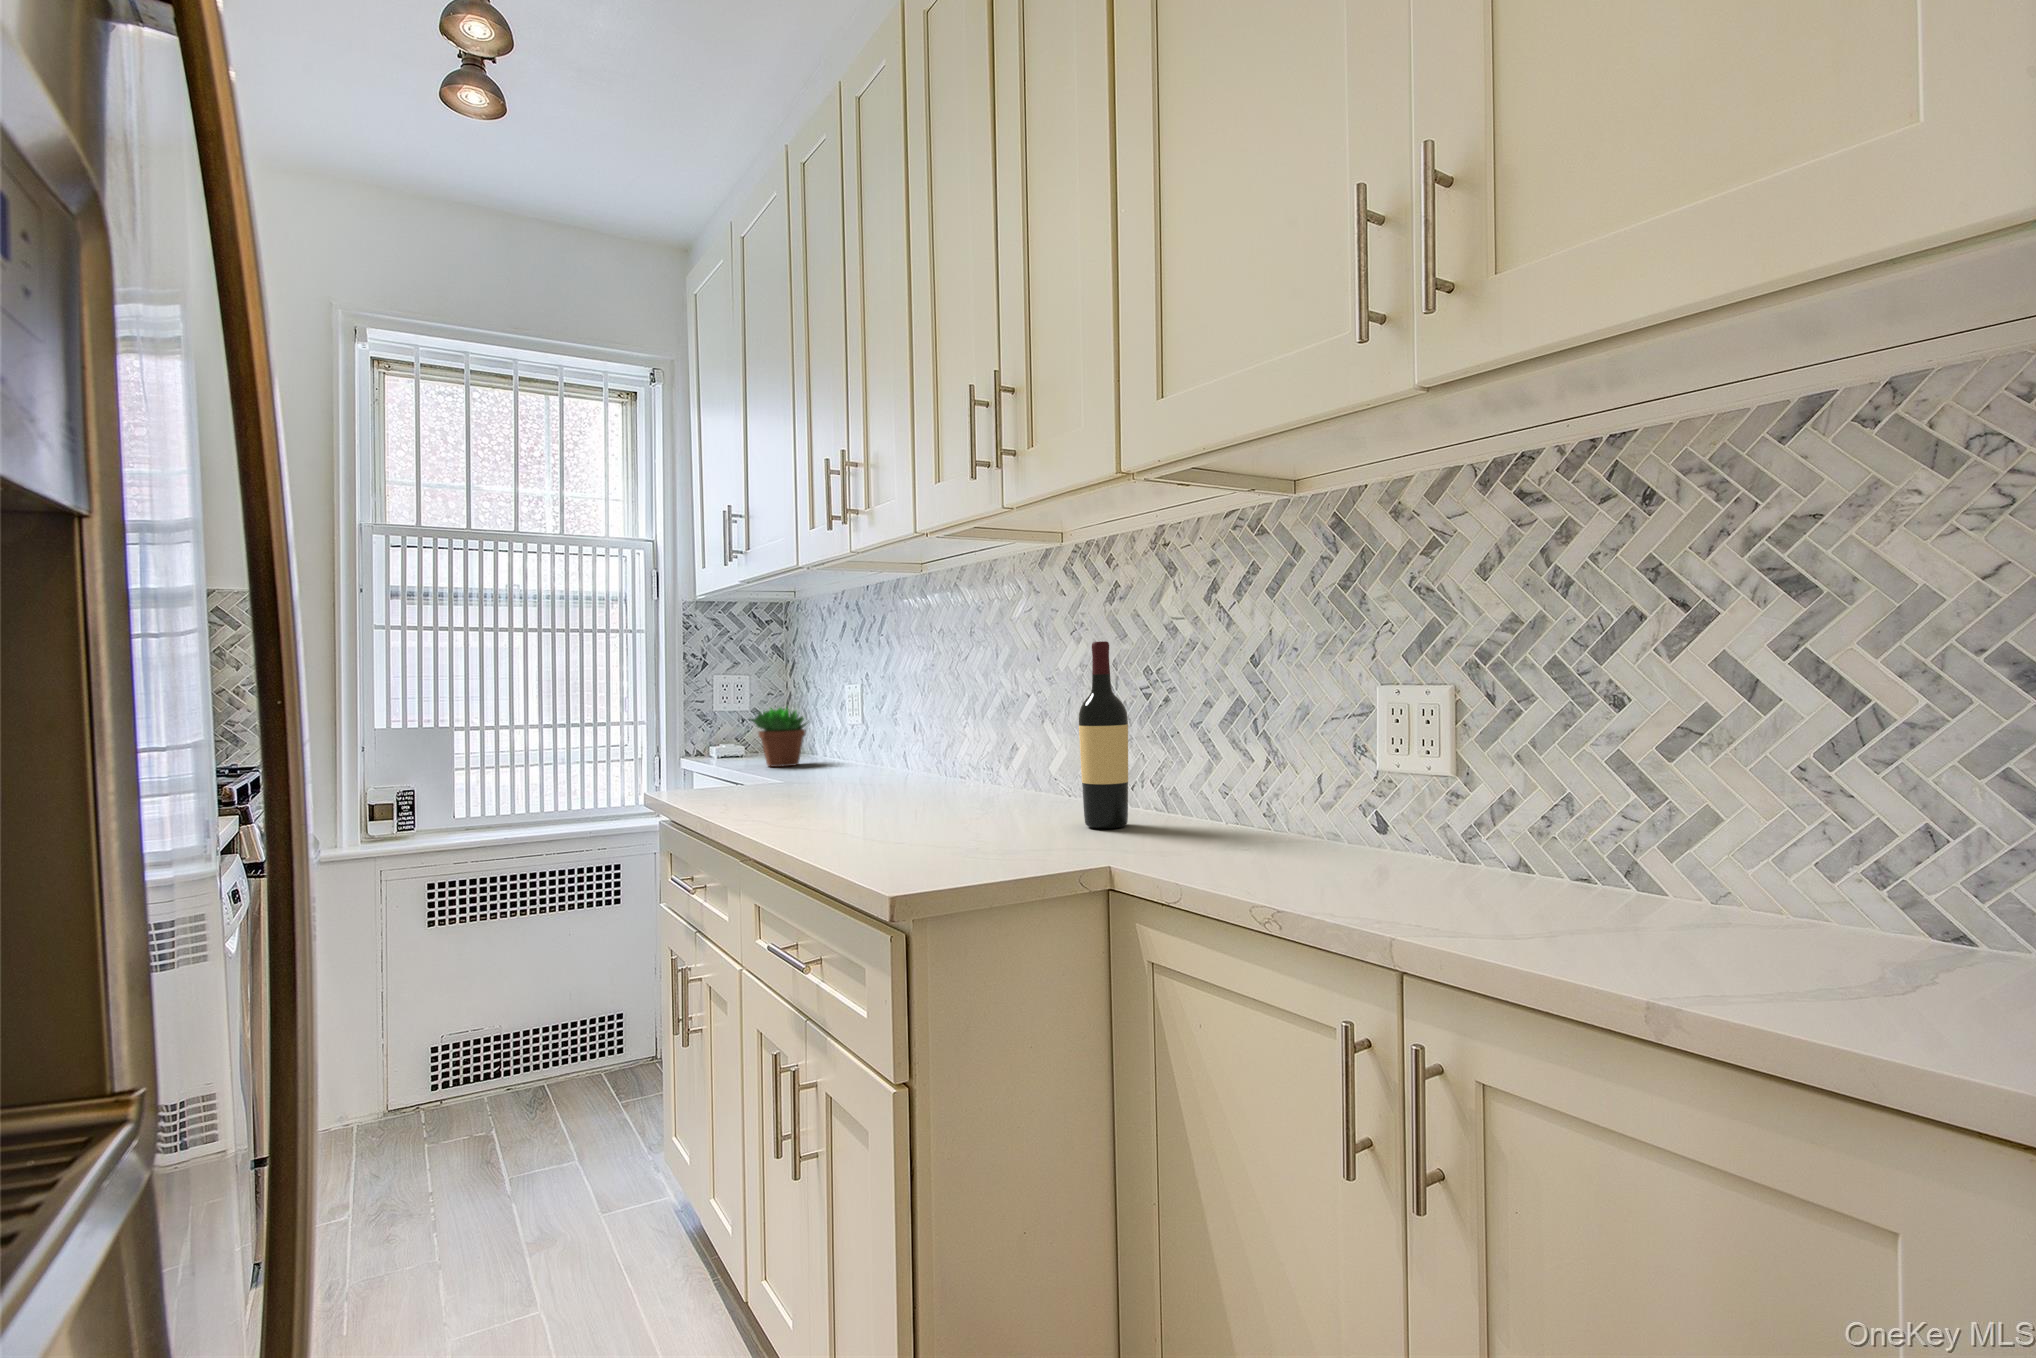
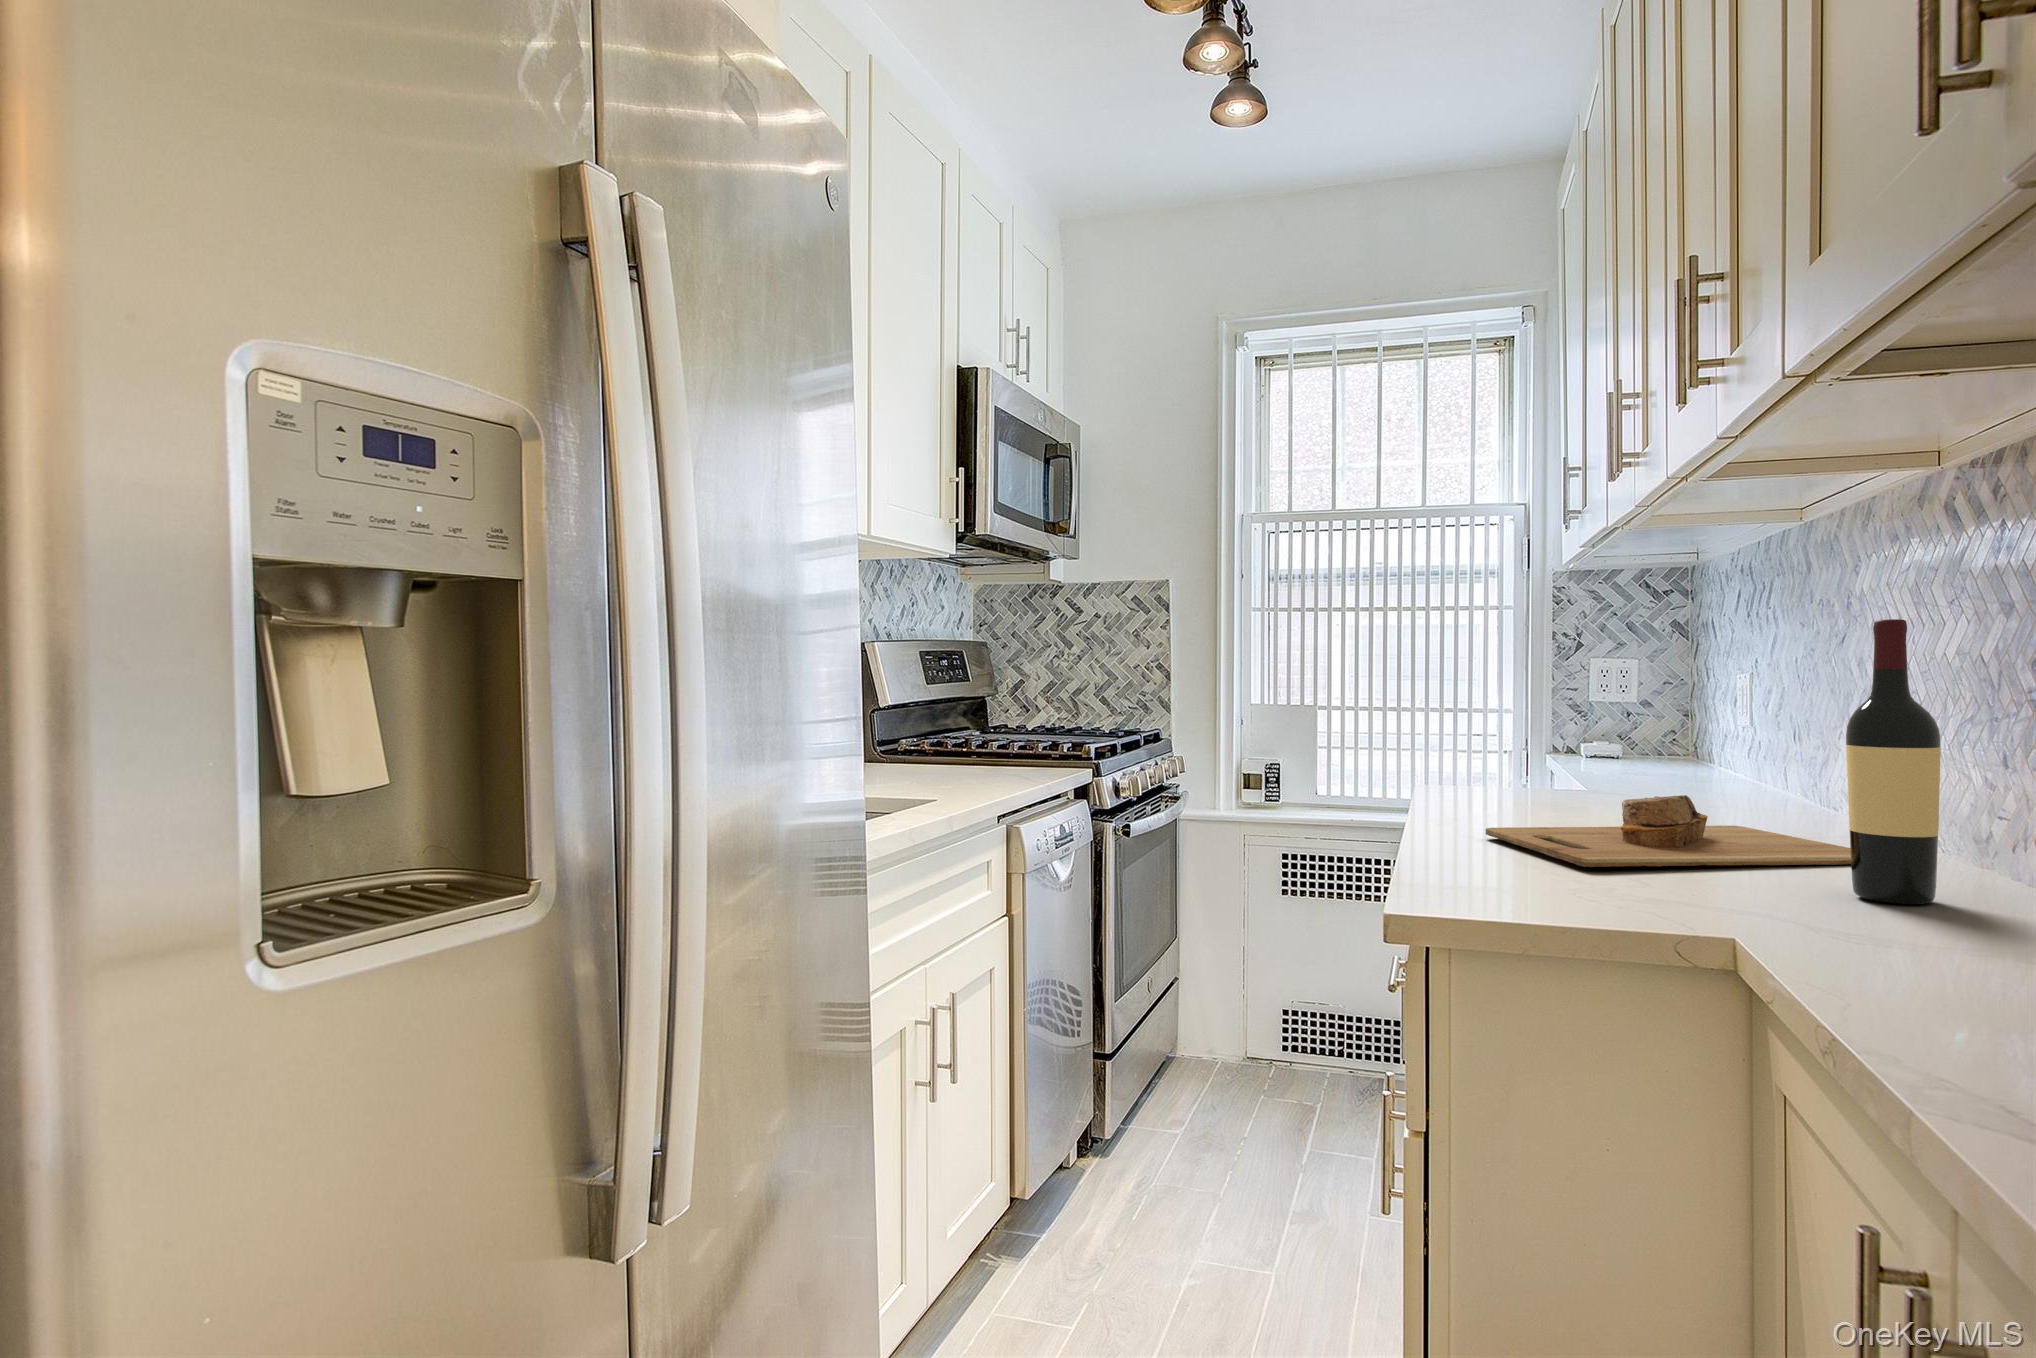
succulent plant: present [751,708,808,767] -> none [1597,697,1680,774]
cutting board: none [793,774,1054,837] -> present [1486,795,1851,867]

